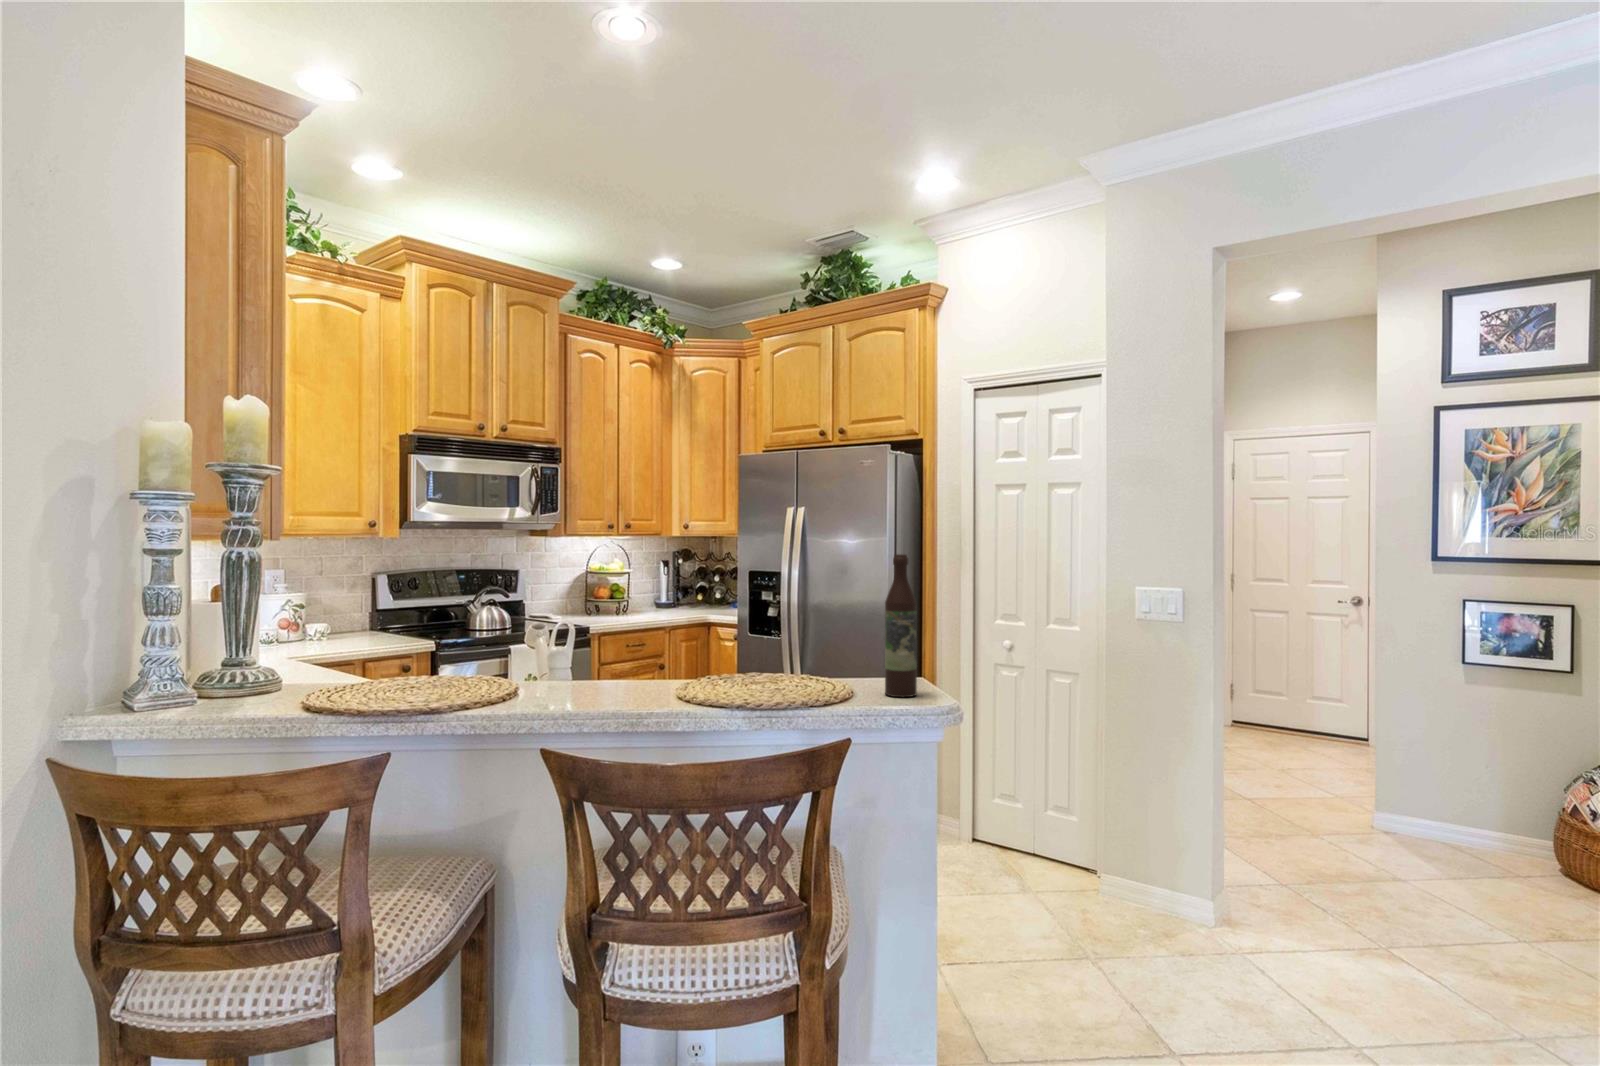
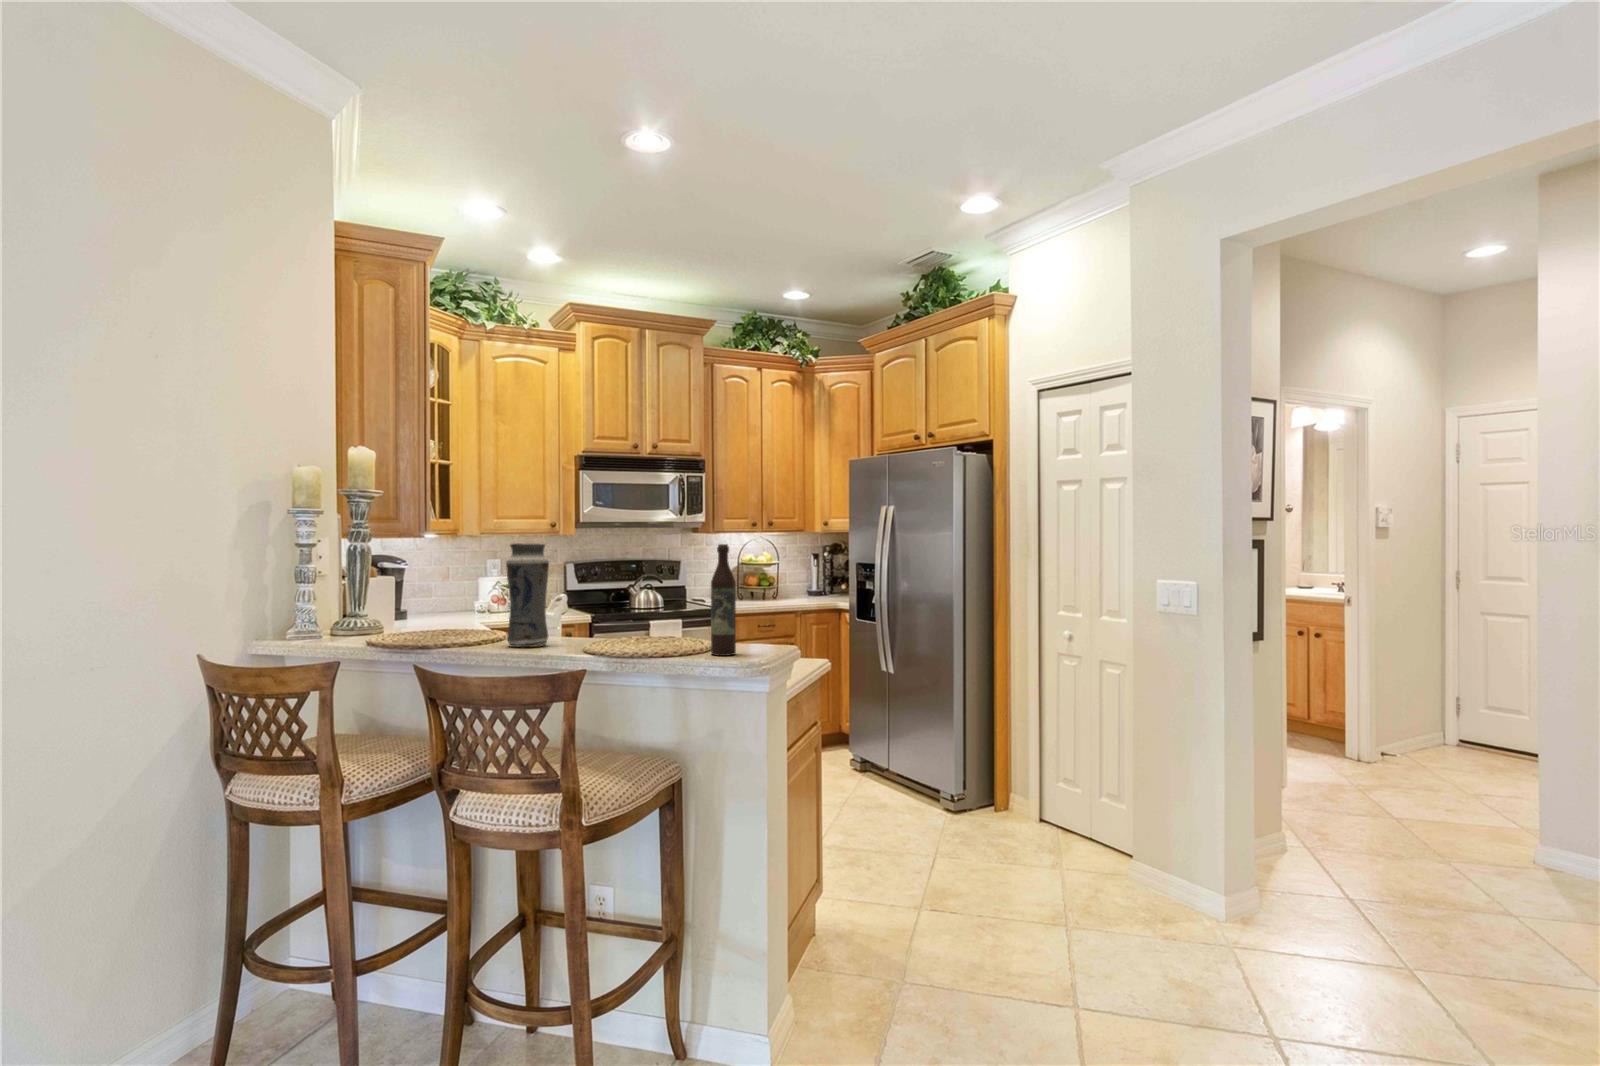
vase: none [581,554,641,706] -> present [506,543,549,647]

